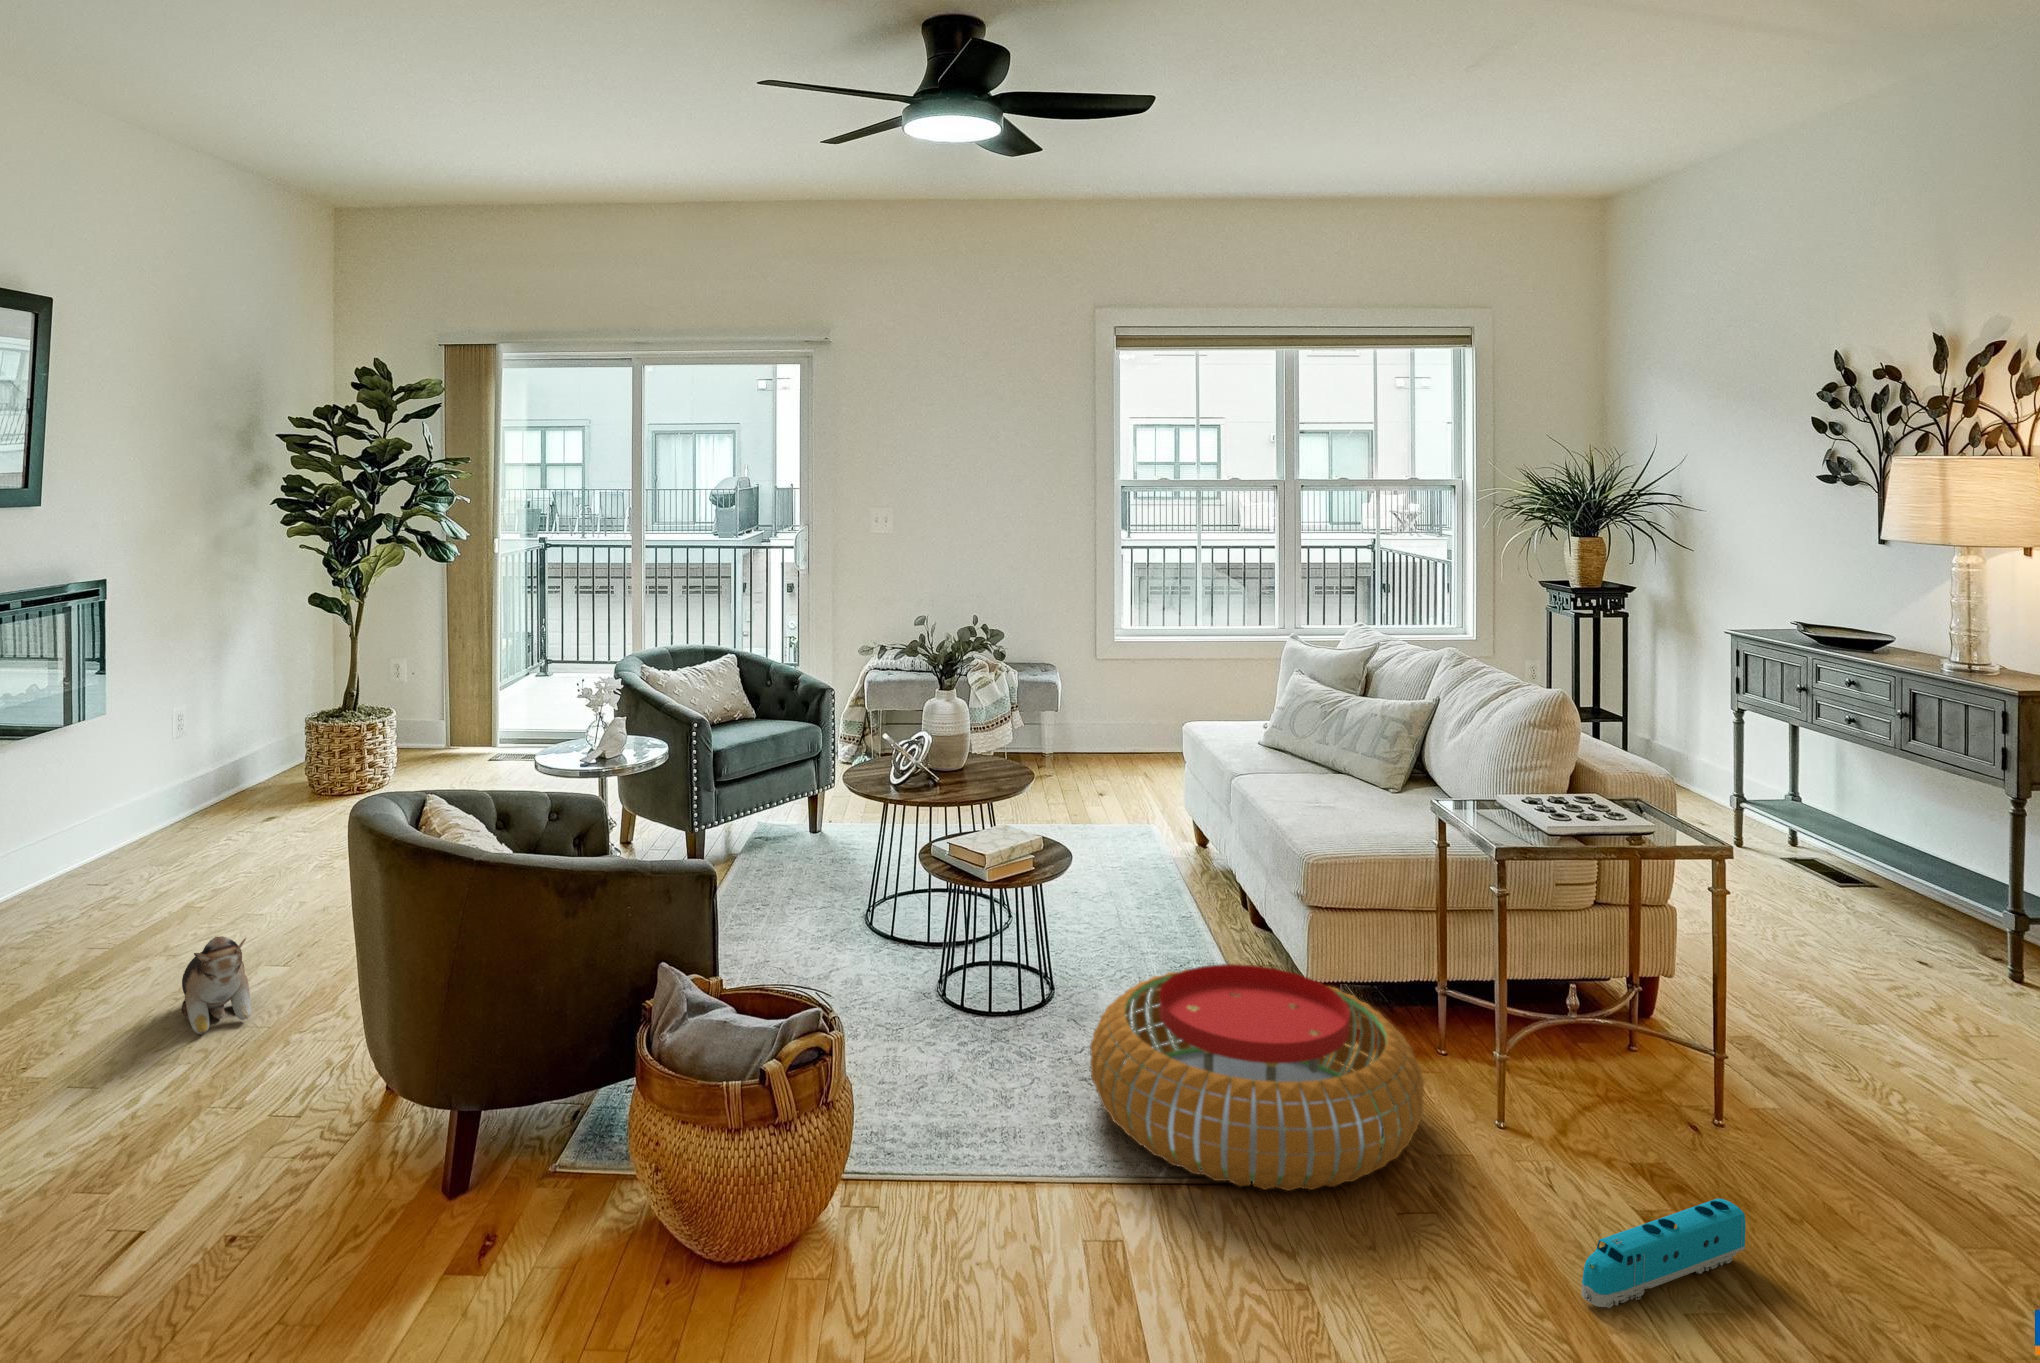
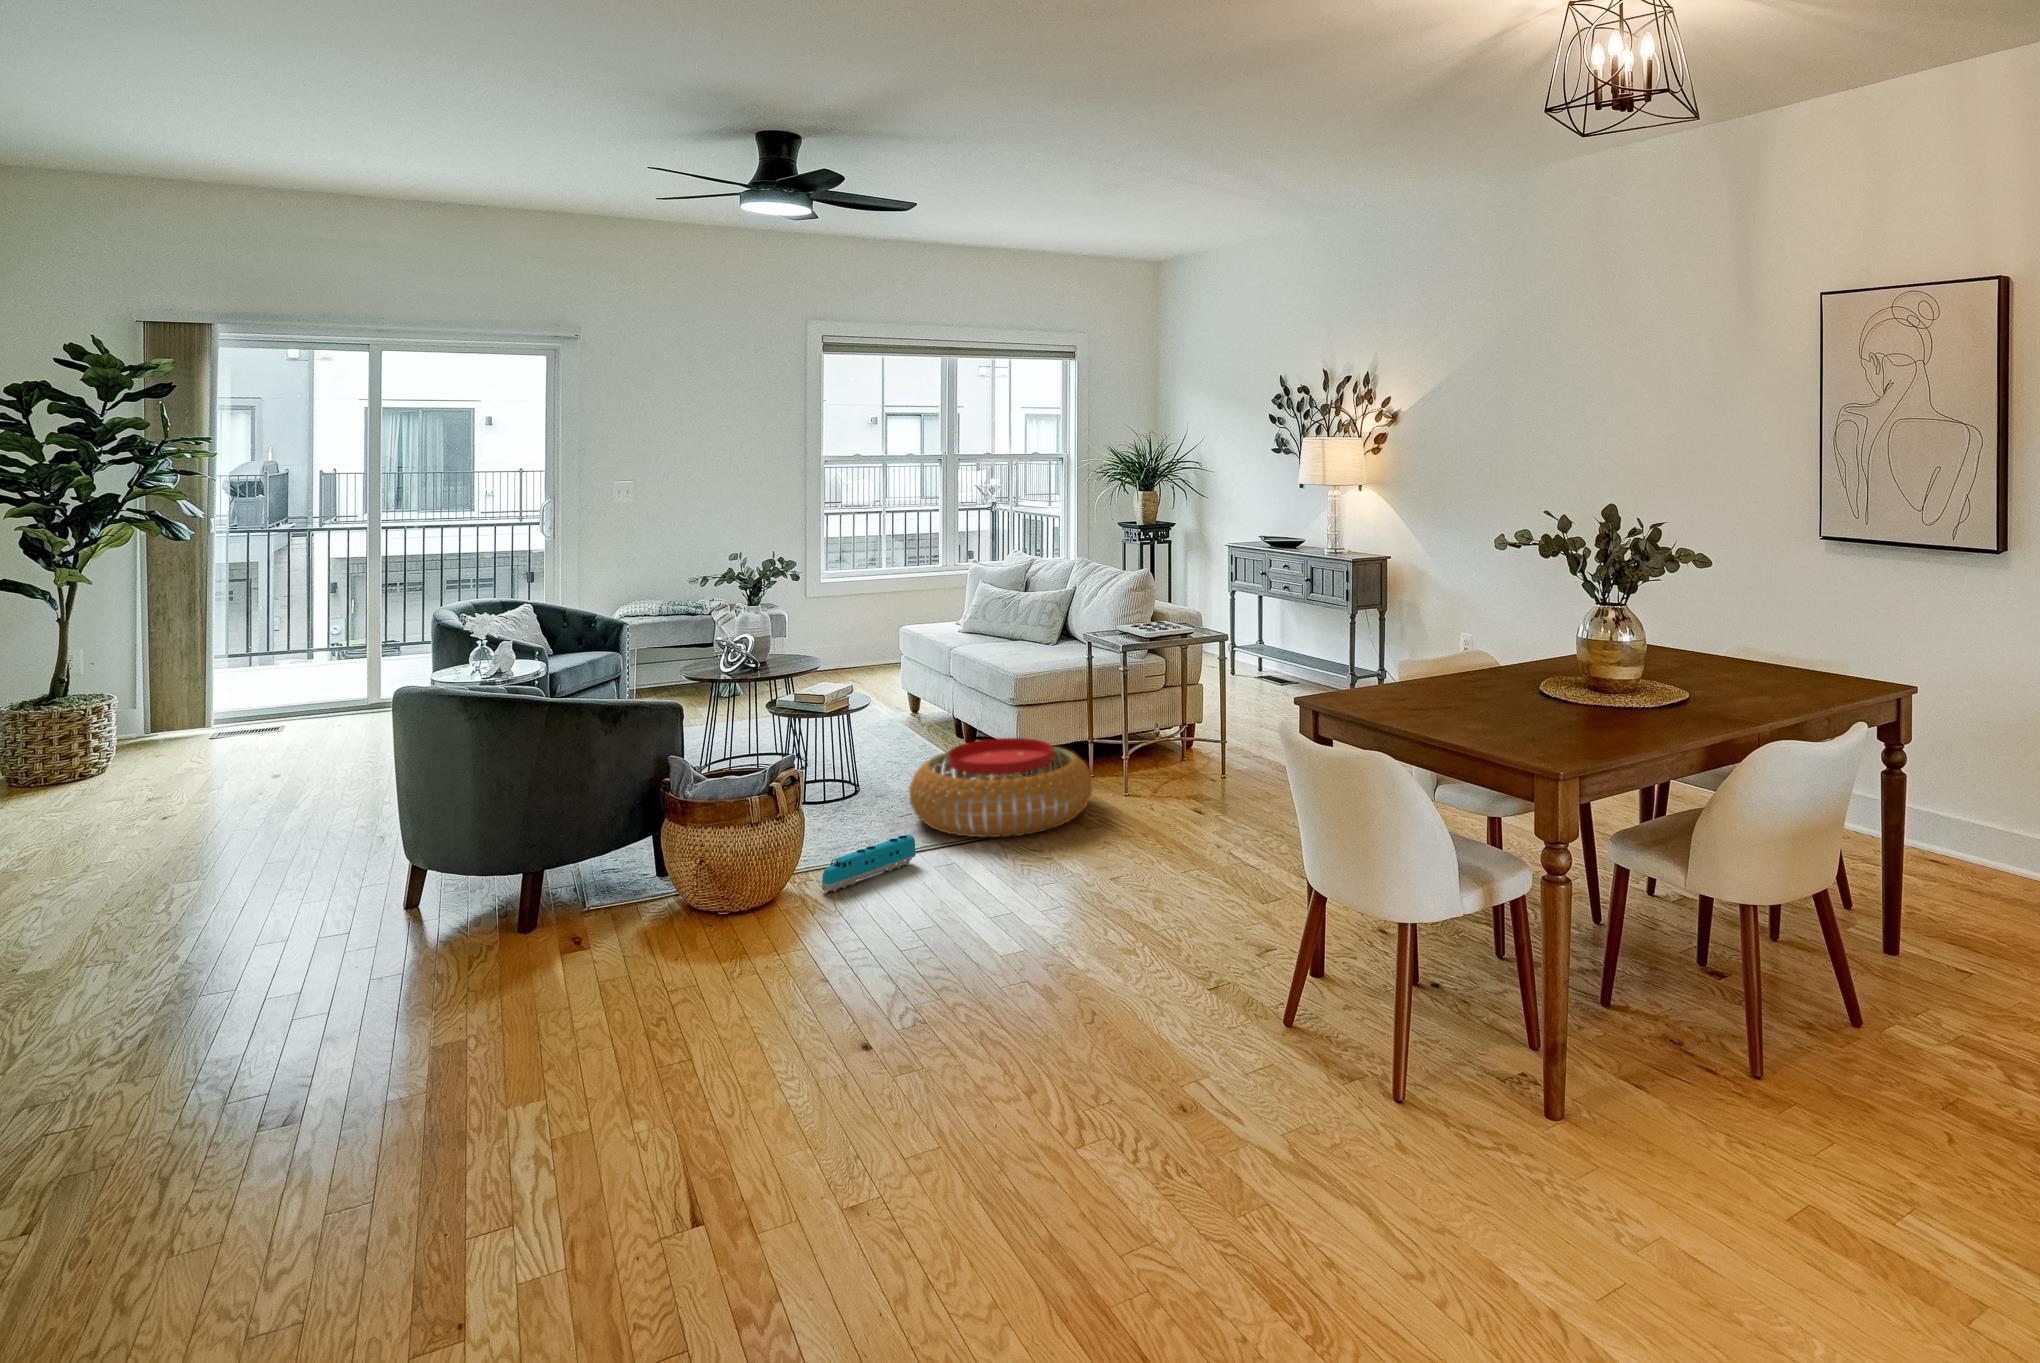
plush toy: present [182,936,251,1034] -> none [132,831,229,917]
toy train: present [1581,1199,1746,1308] -> present [822,835,916,891]

